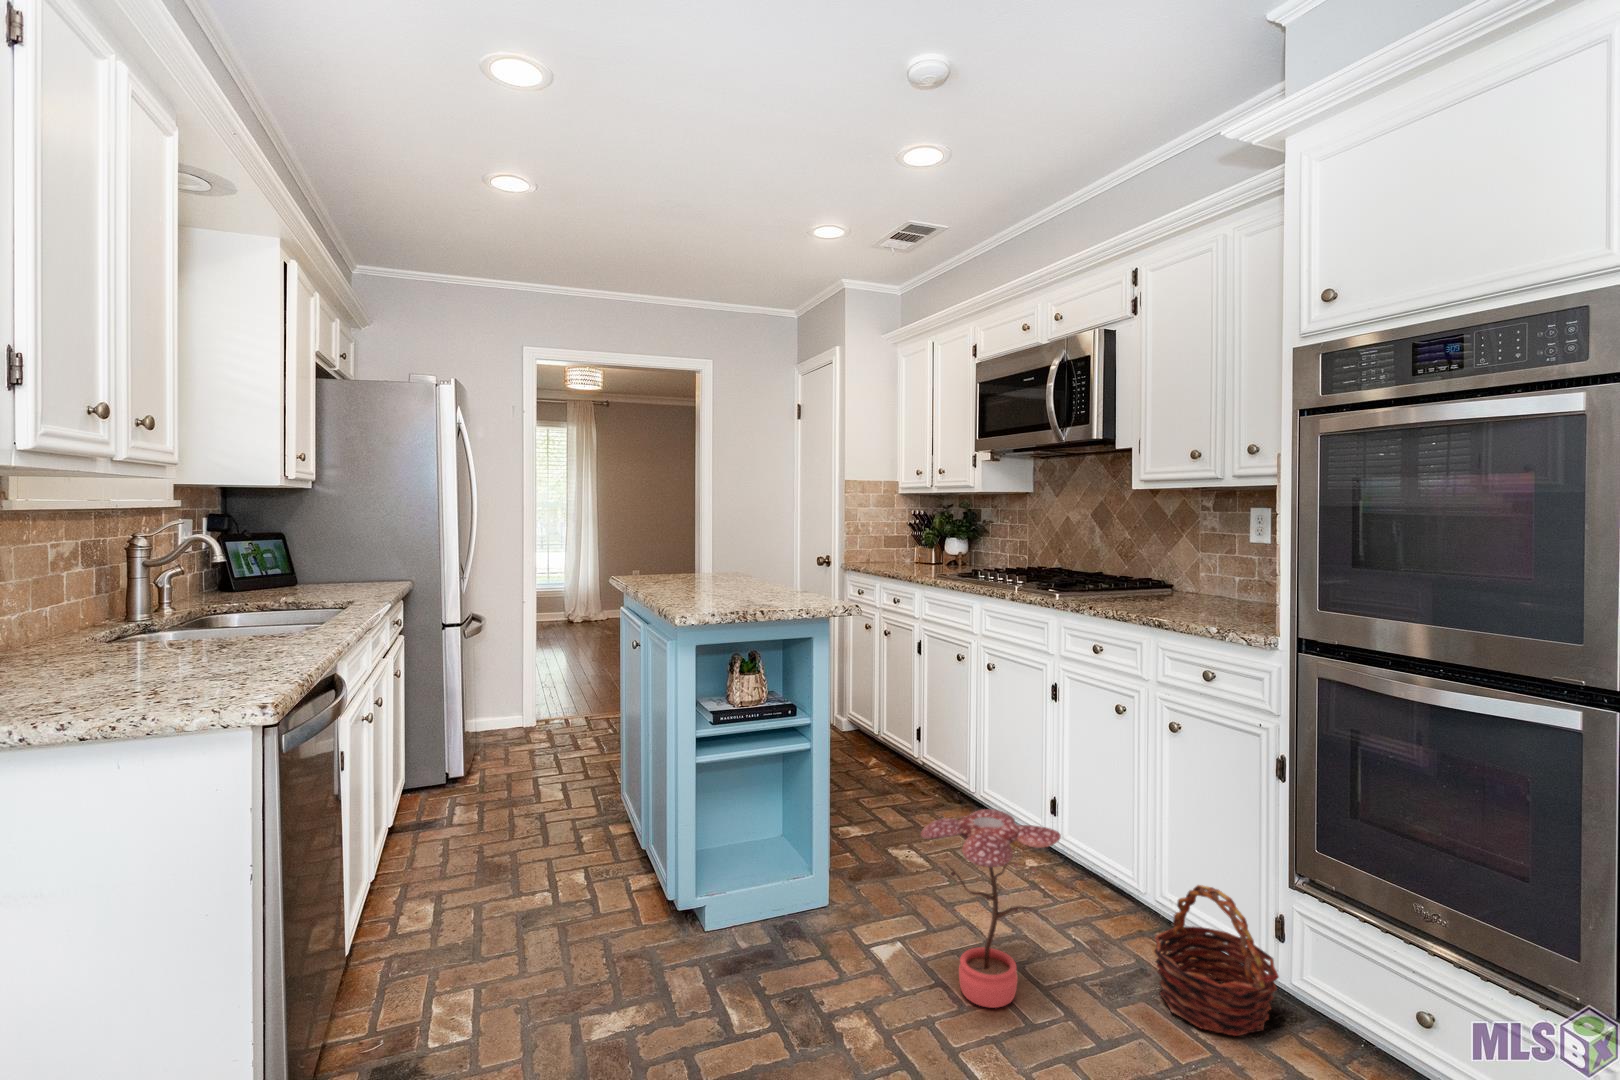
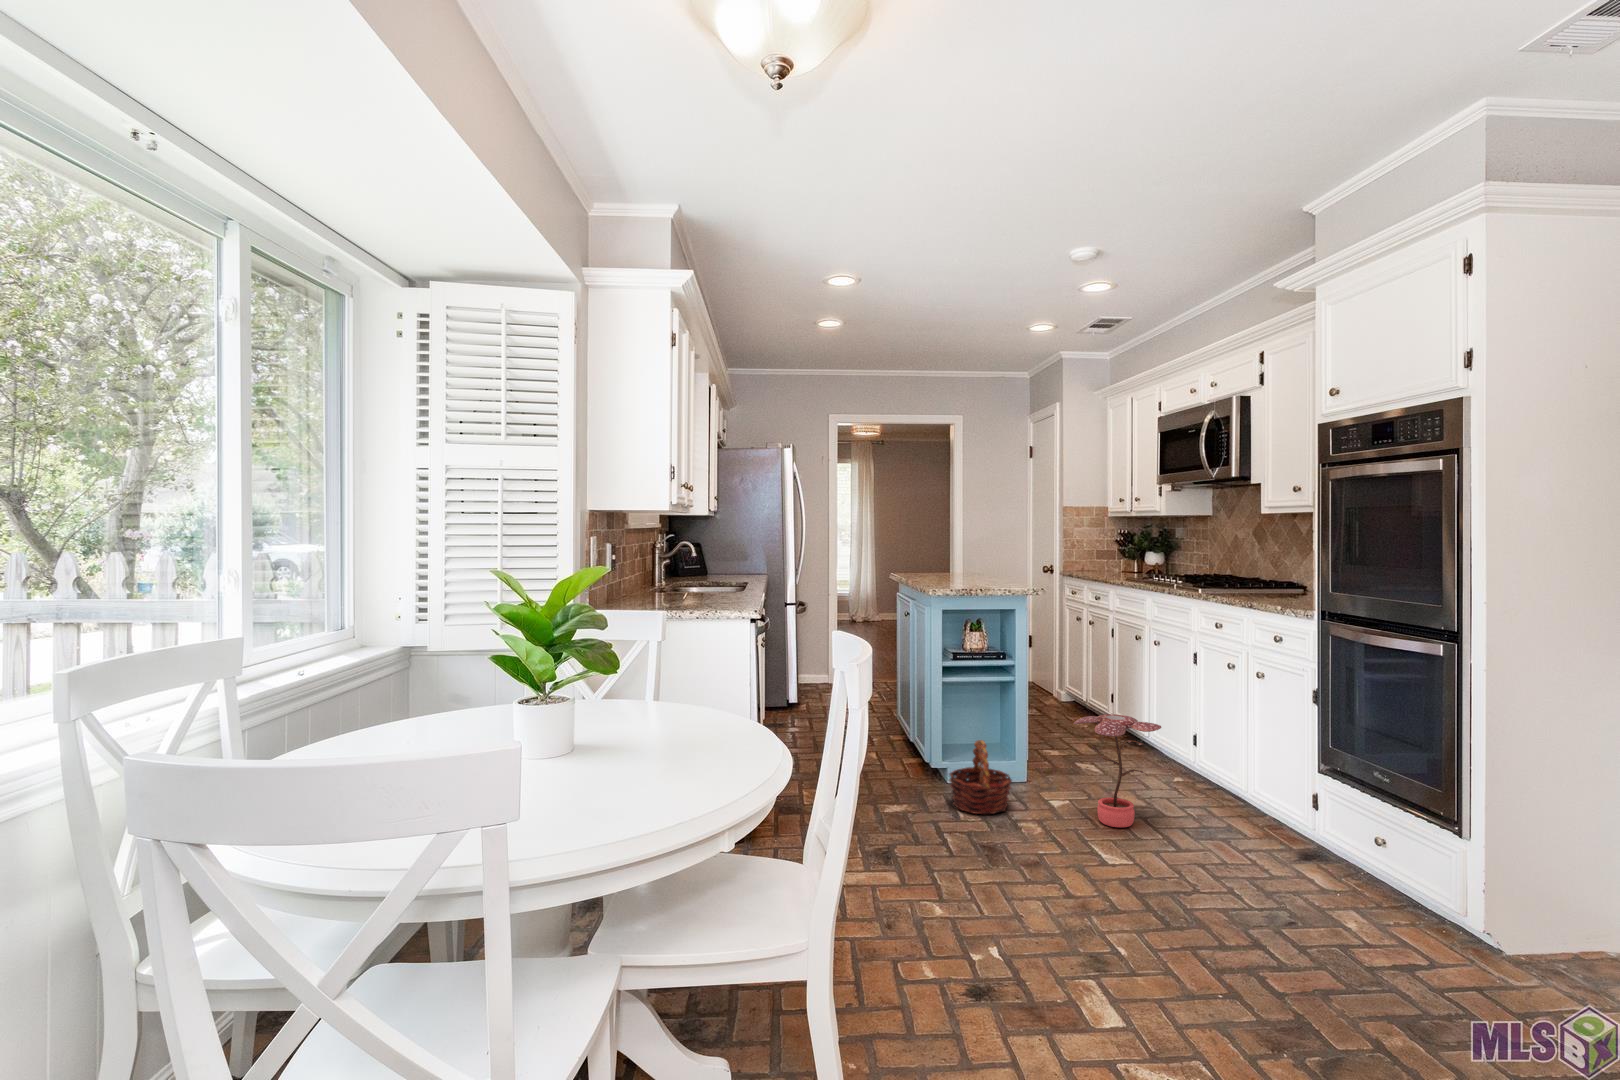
basket: present [1154,885,1279,1036] -> present [950,740,1012,814]

